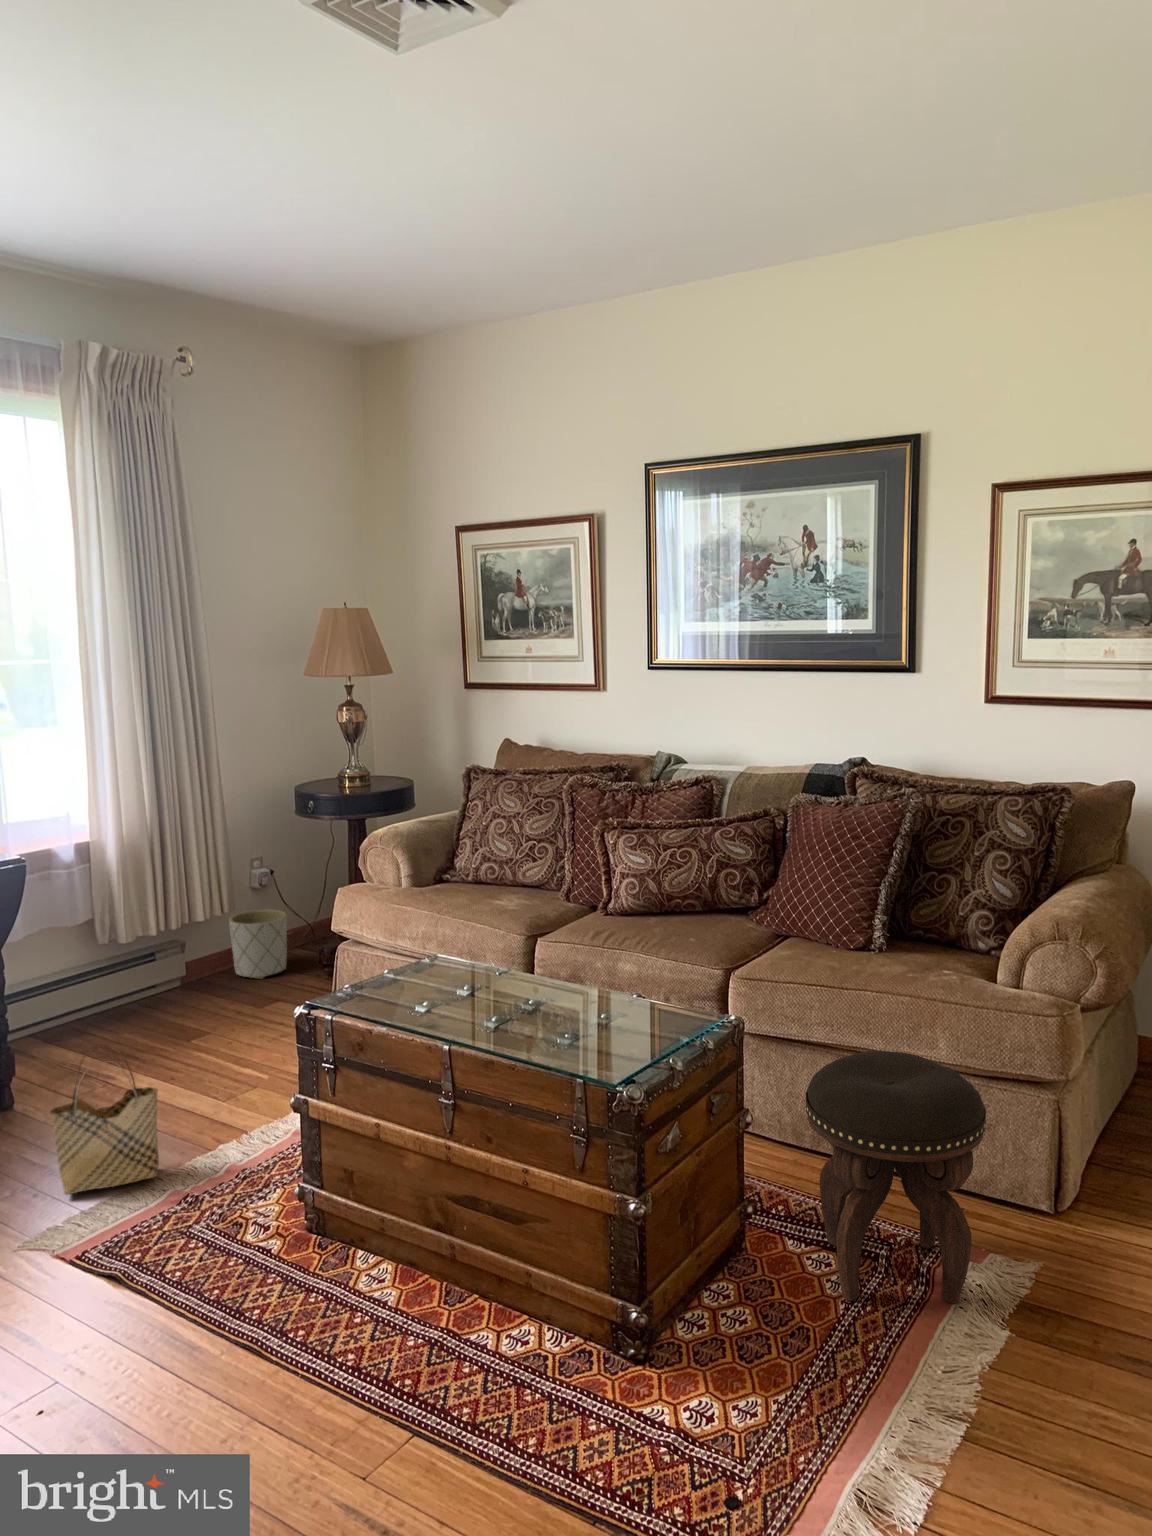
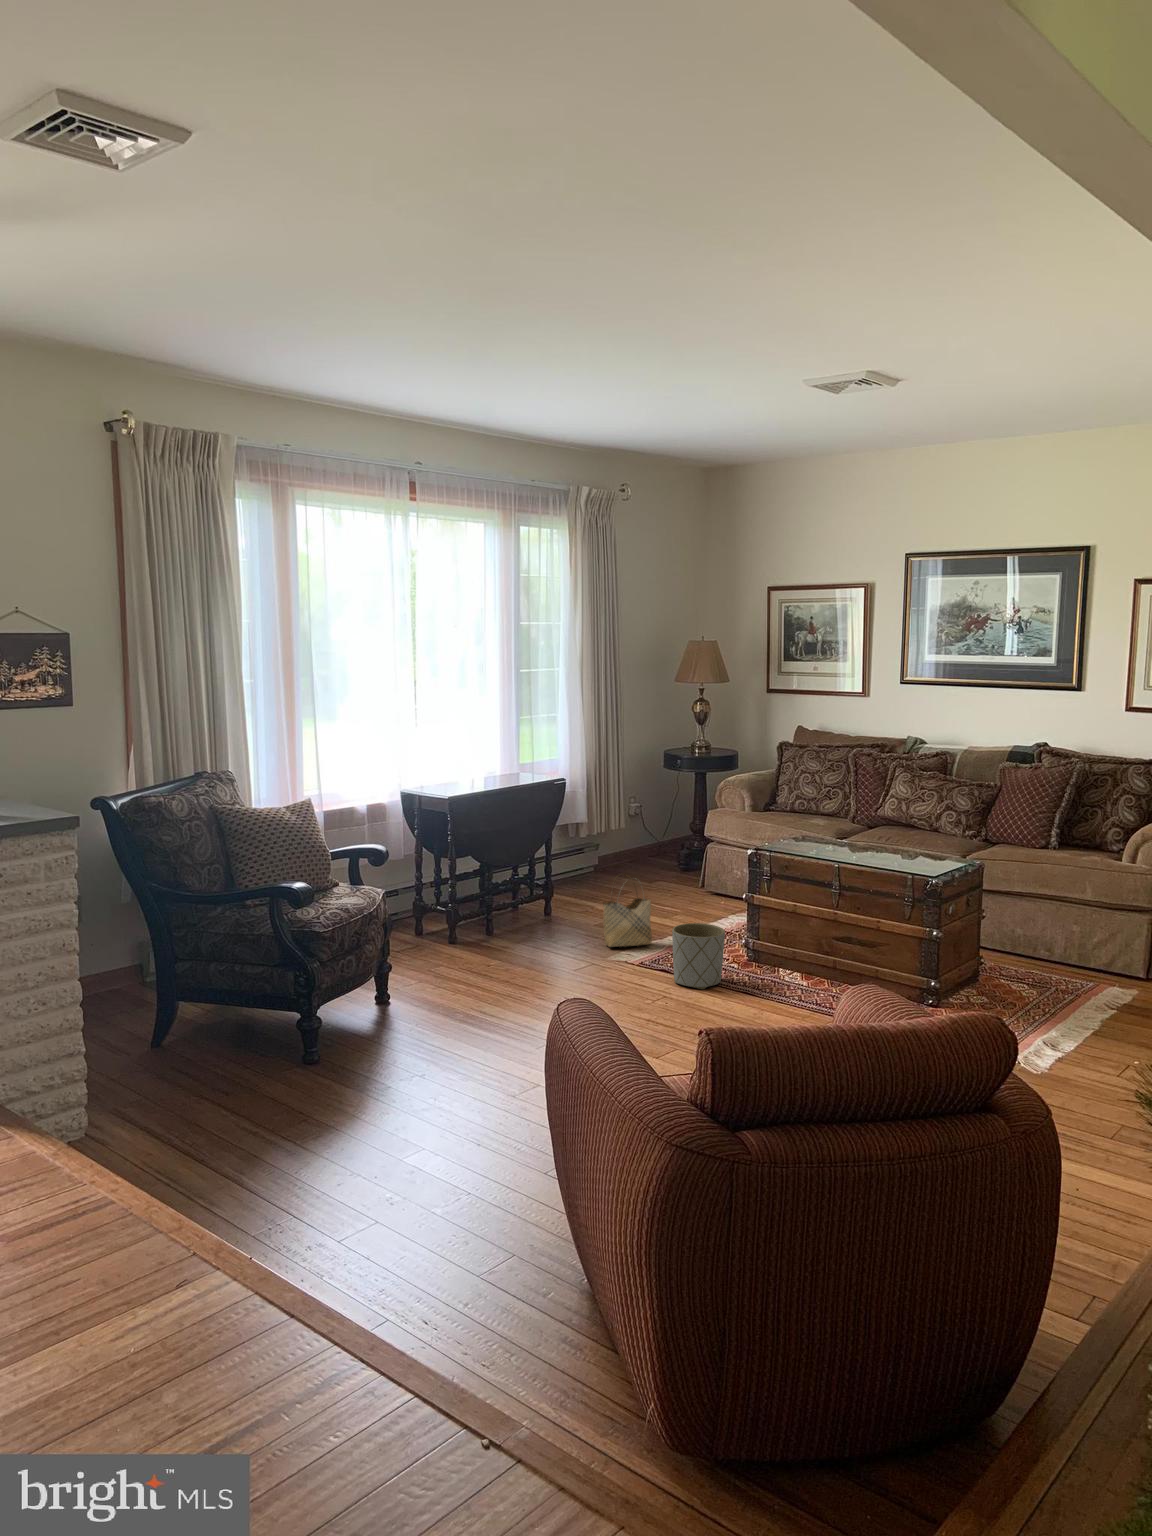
planter: present [229,909,287,979] -> present [672,923,725,989]
footstool: present [805,1051,986,1304] -> none [1015,885,1110,1005]

